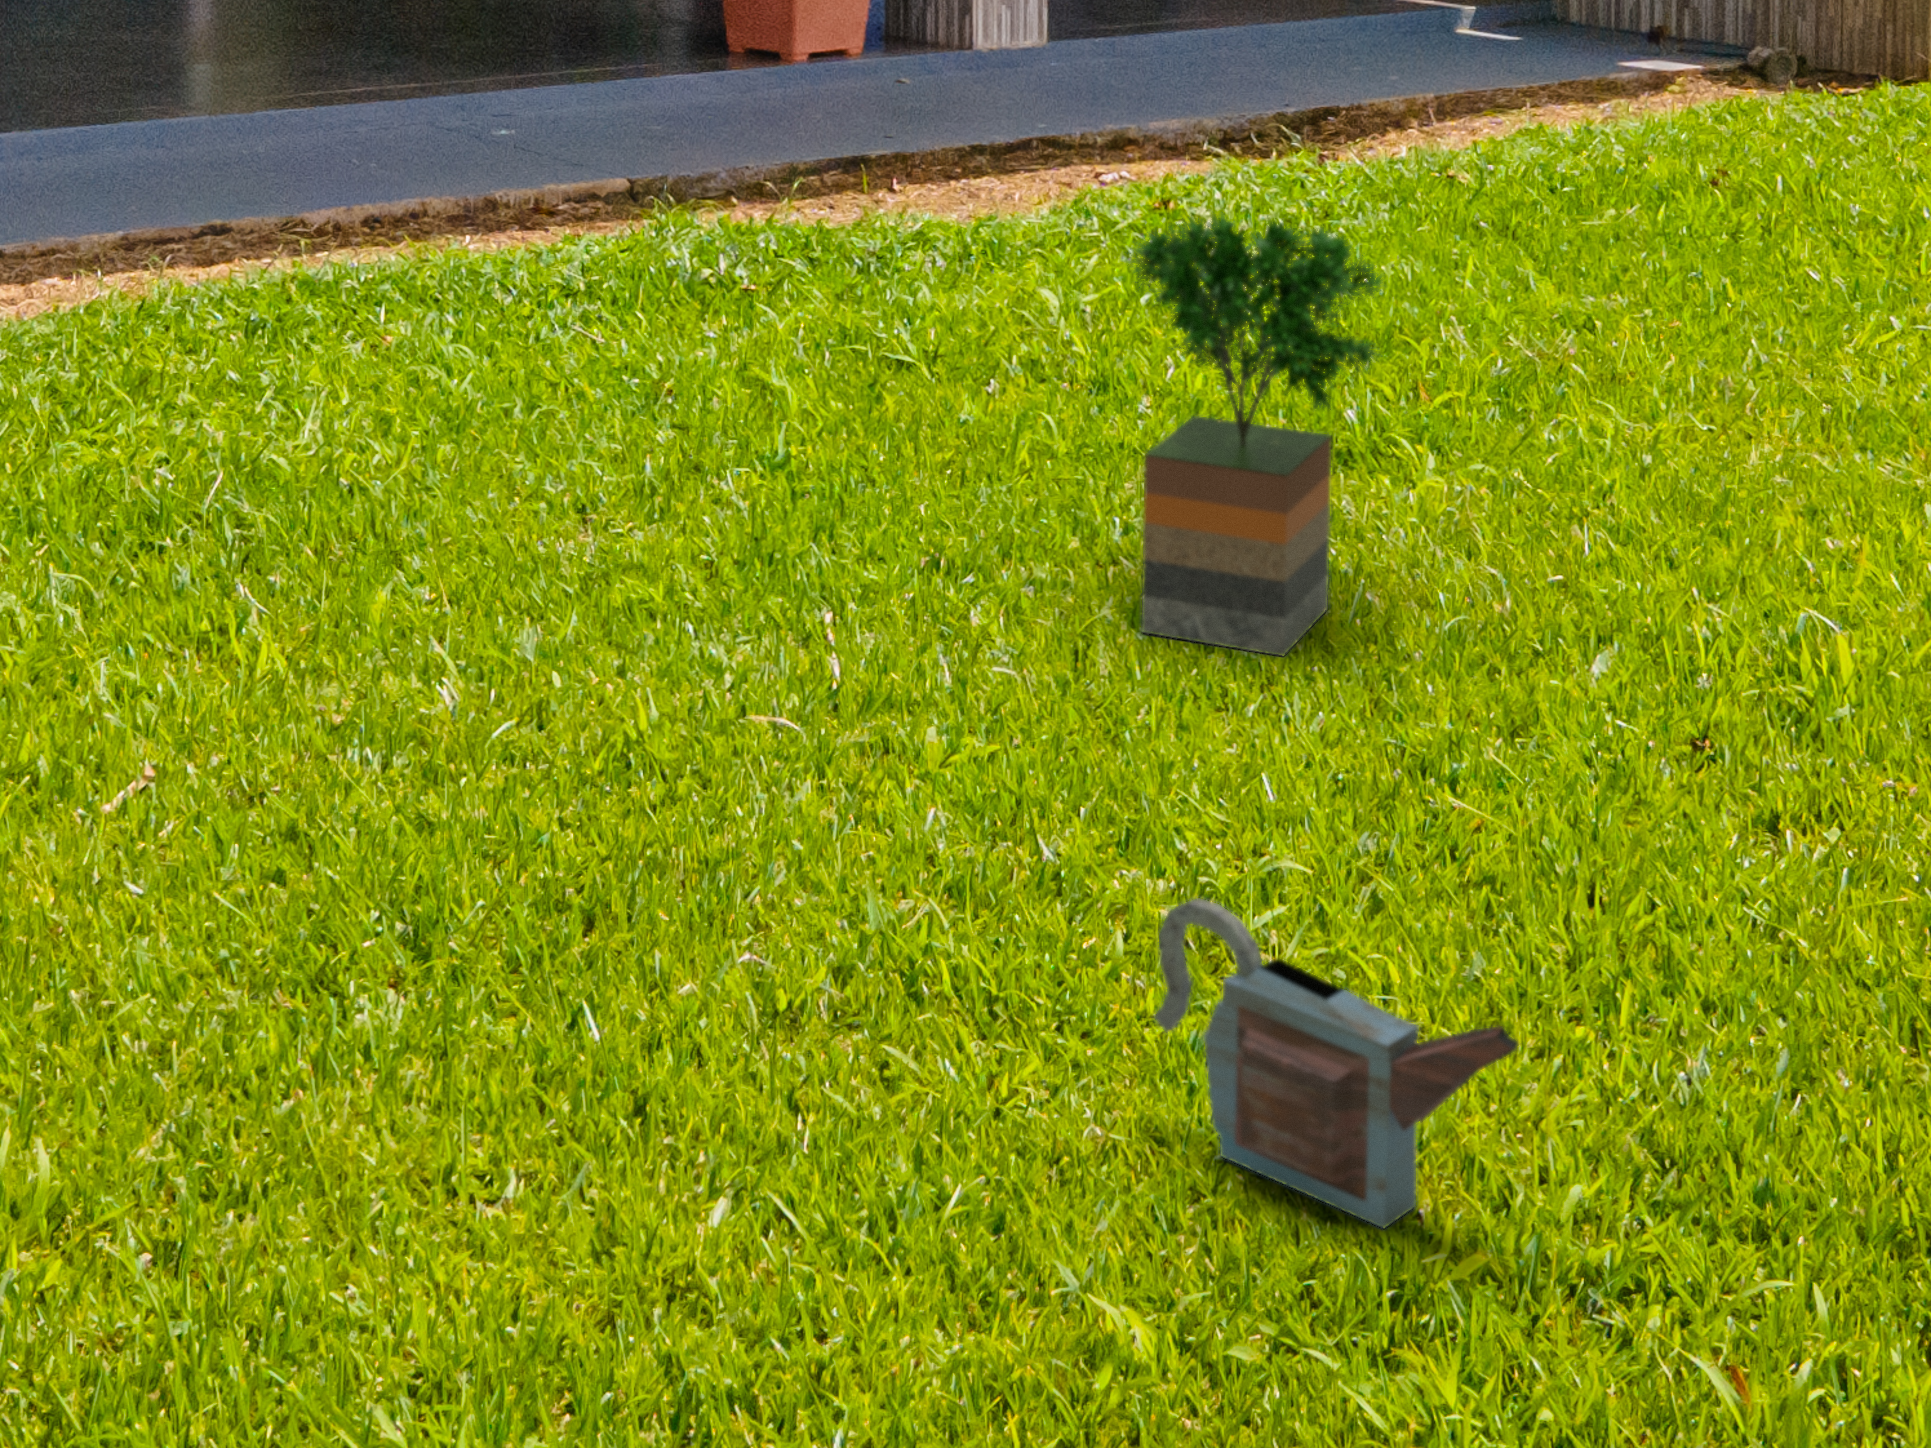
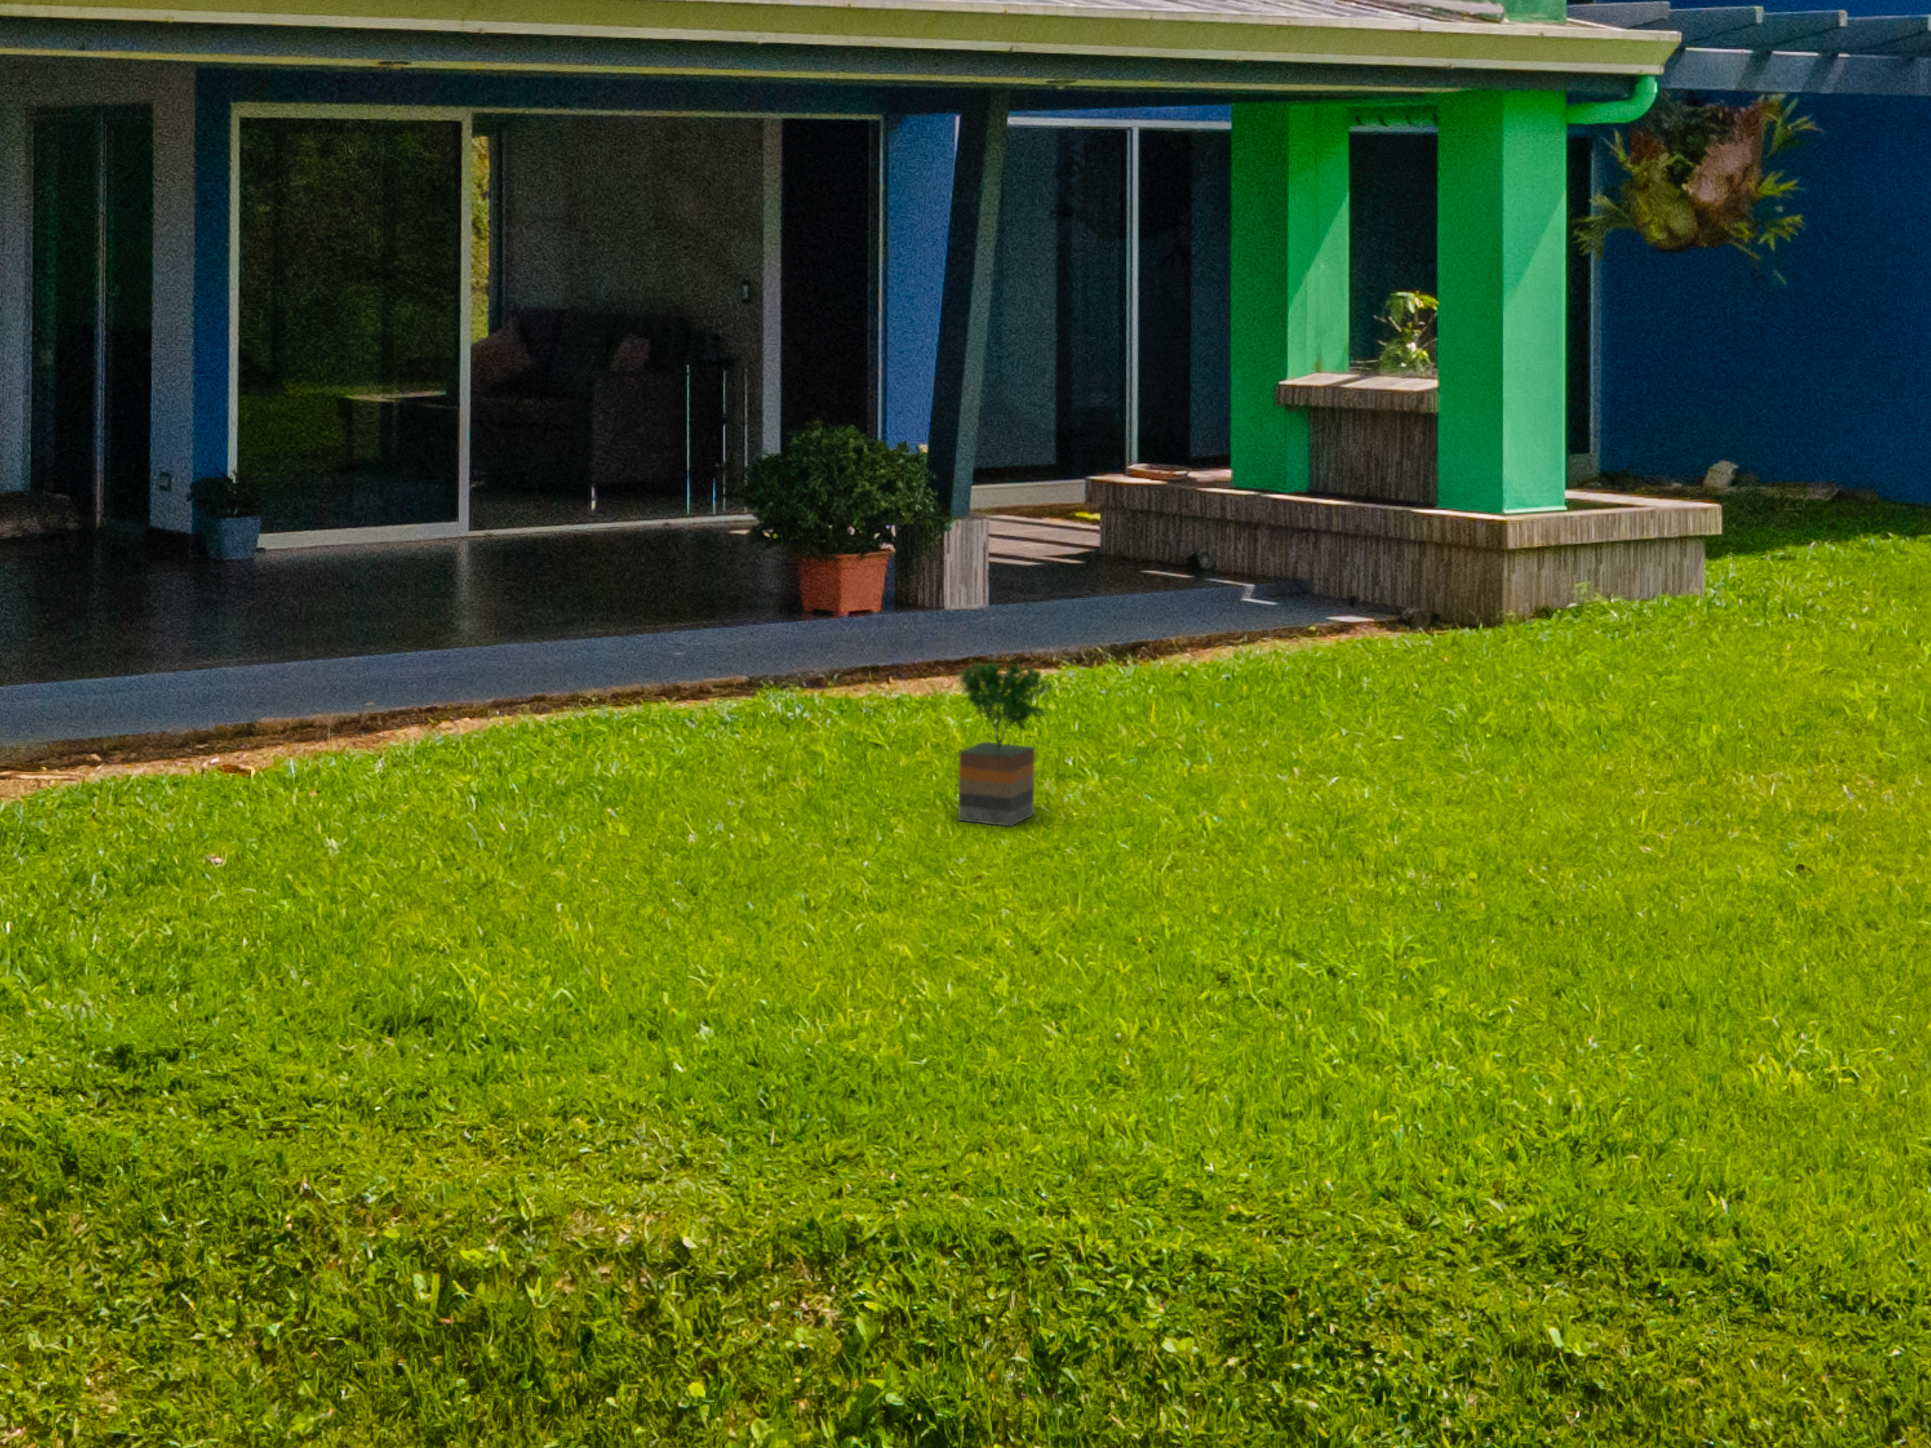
watering can: present [1155,898,1519,1228] -> none [927,845,1023,928]

